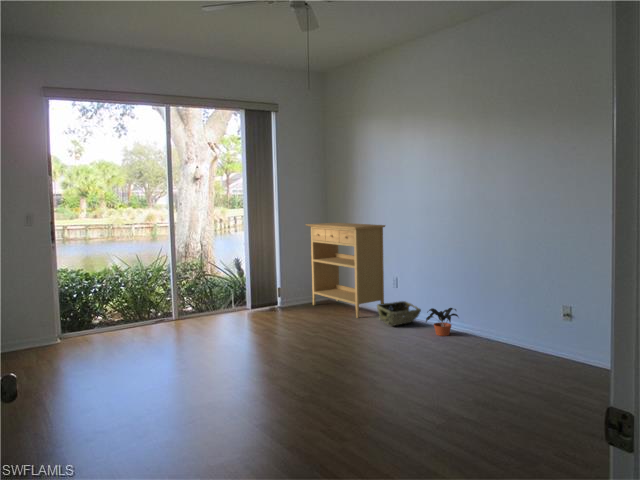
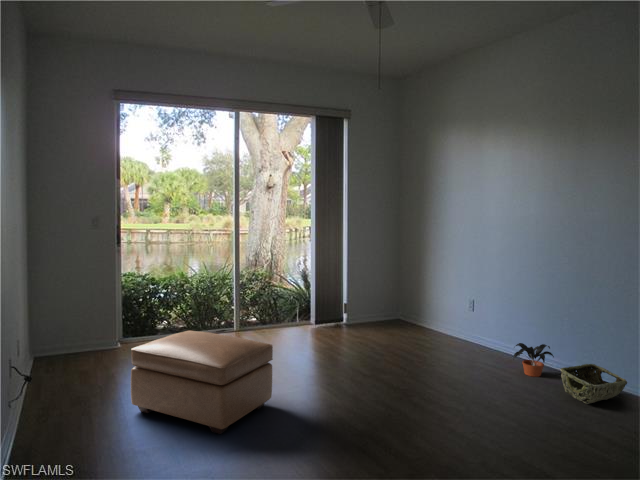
console table: present [306,223,385,318] -> none [377,239,467,345]
woven basket: present [377,301,421,326] -> present [560,364,627,404]
ottoman: none [81,317,214,401] -> present [131,330,273,434]

